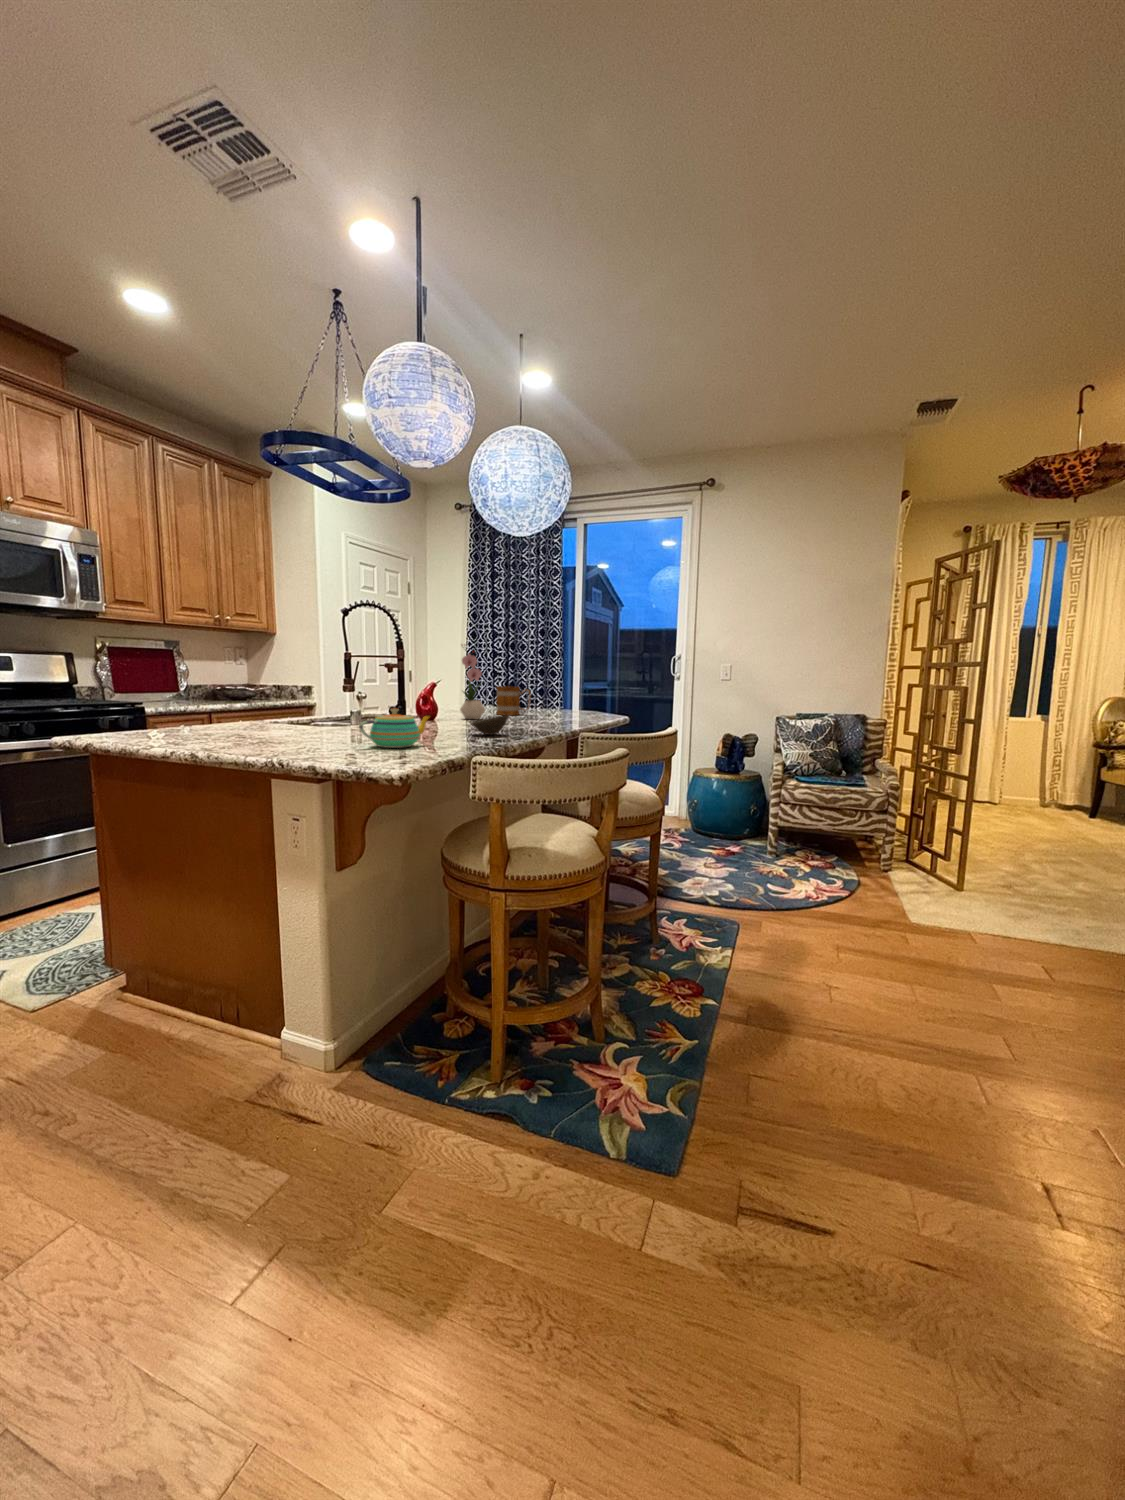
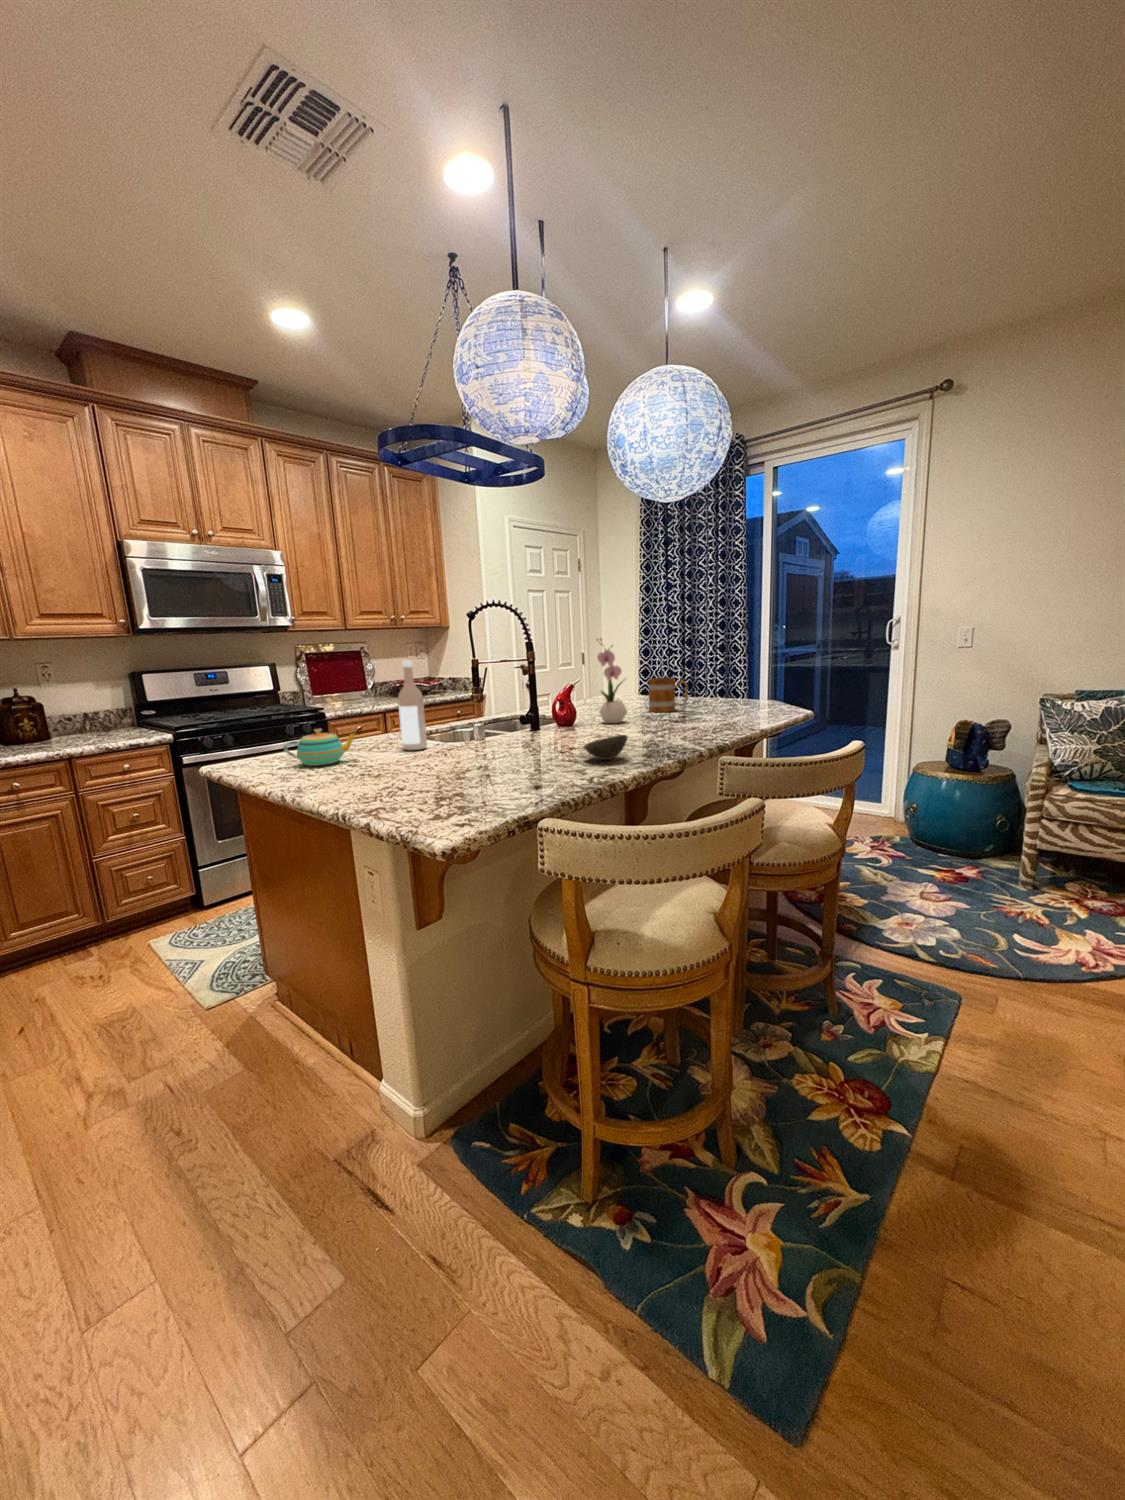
wine bottle: none [285,643,312,729] -> present [398,660,427,751]
teapot: present [359,708,430,748] -> present [283,729,357,766]

